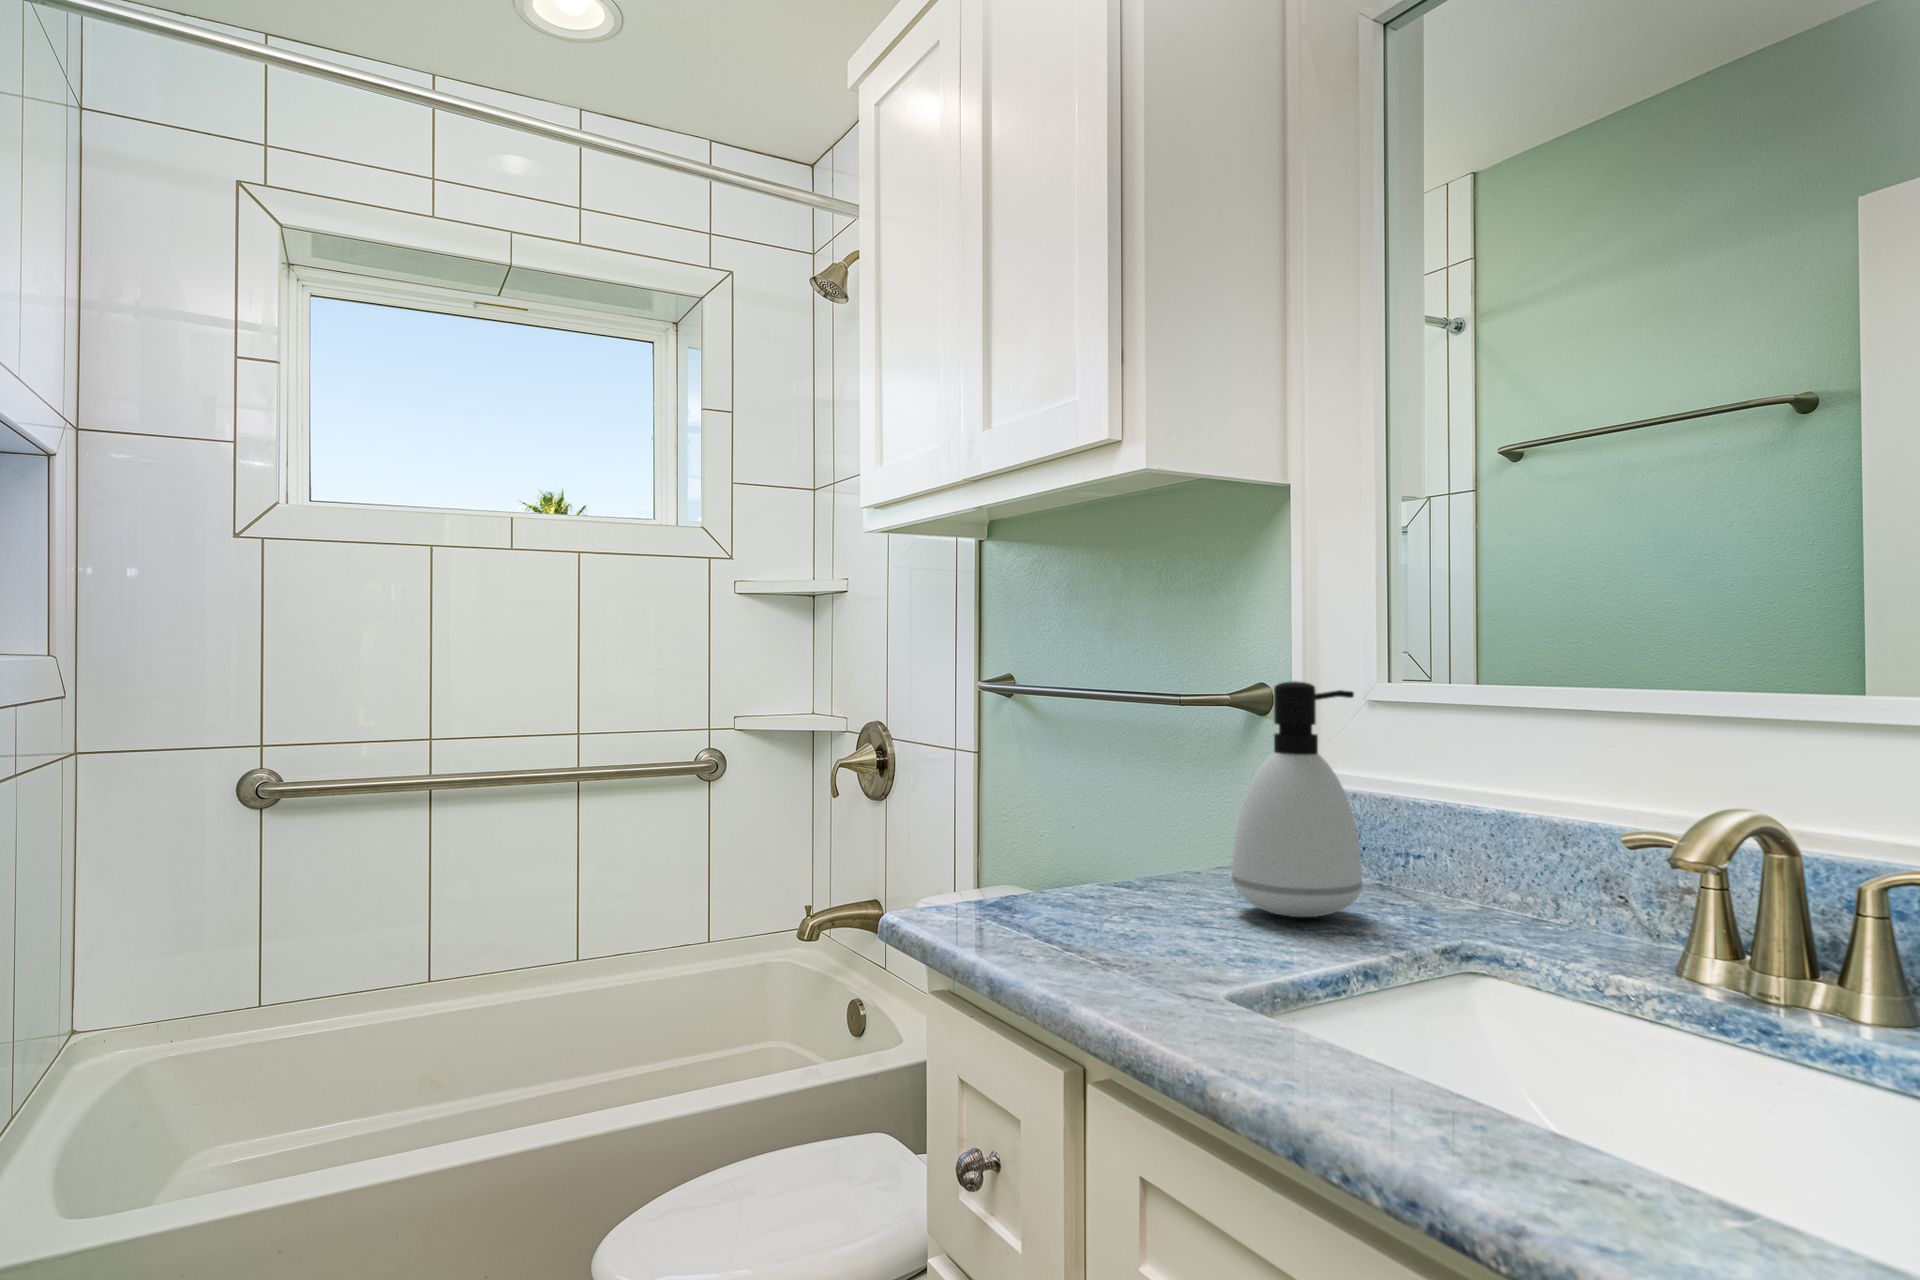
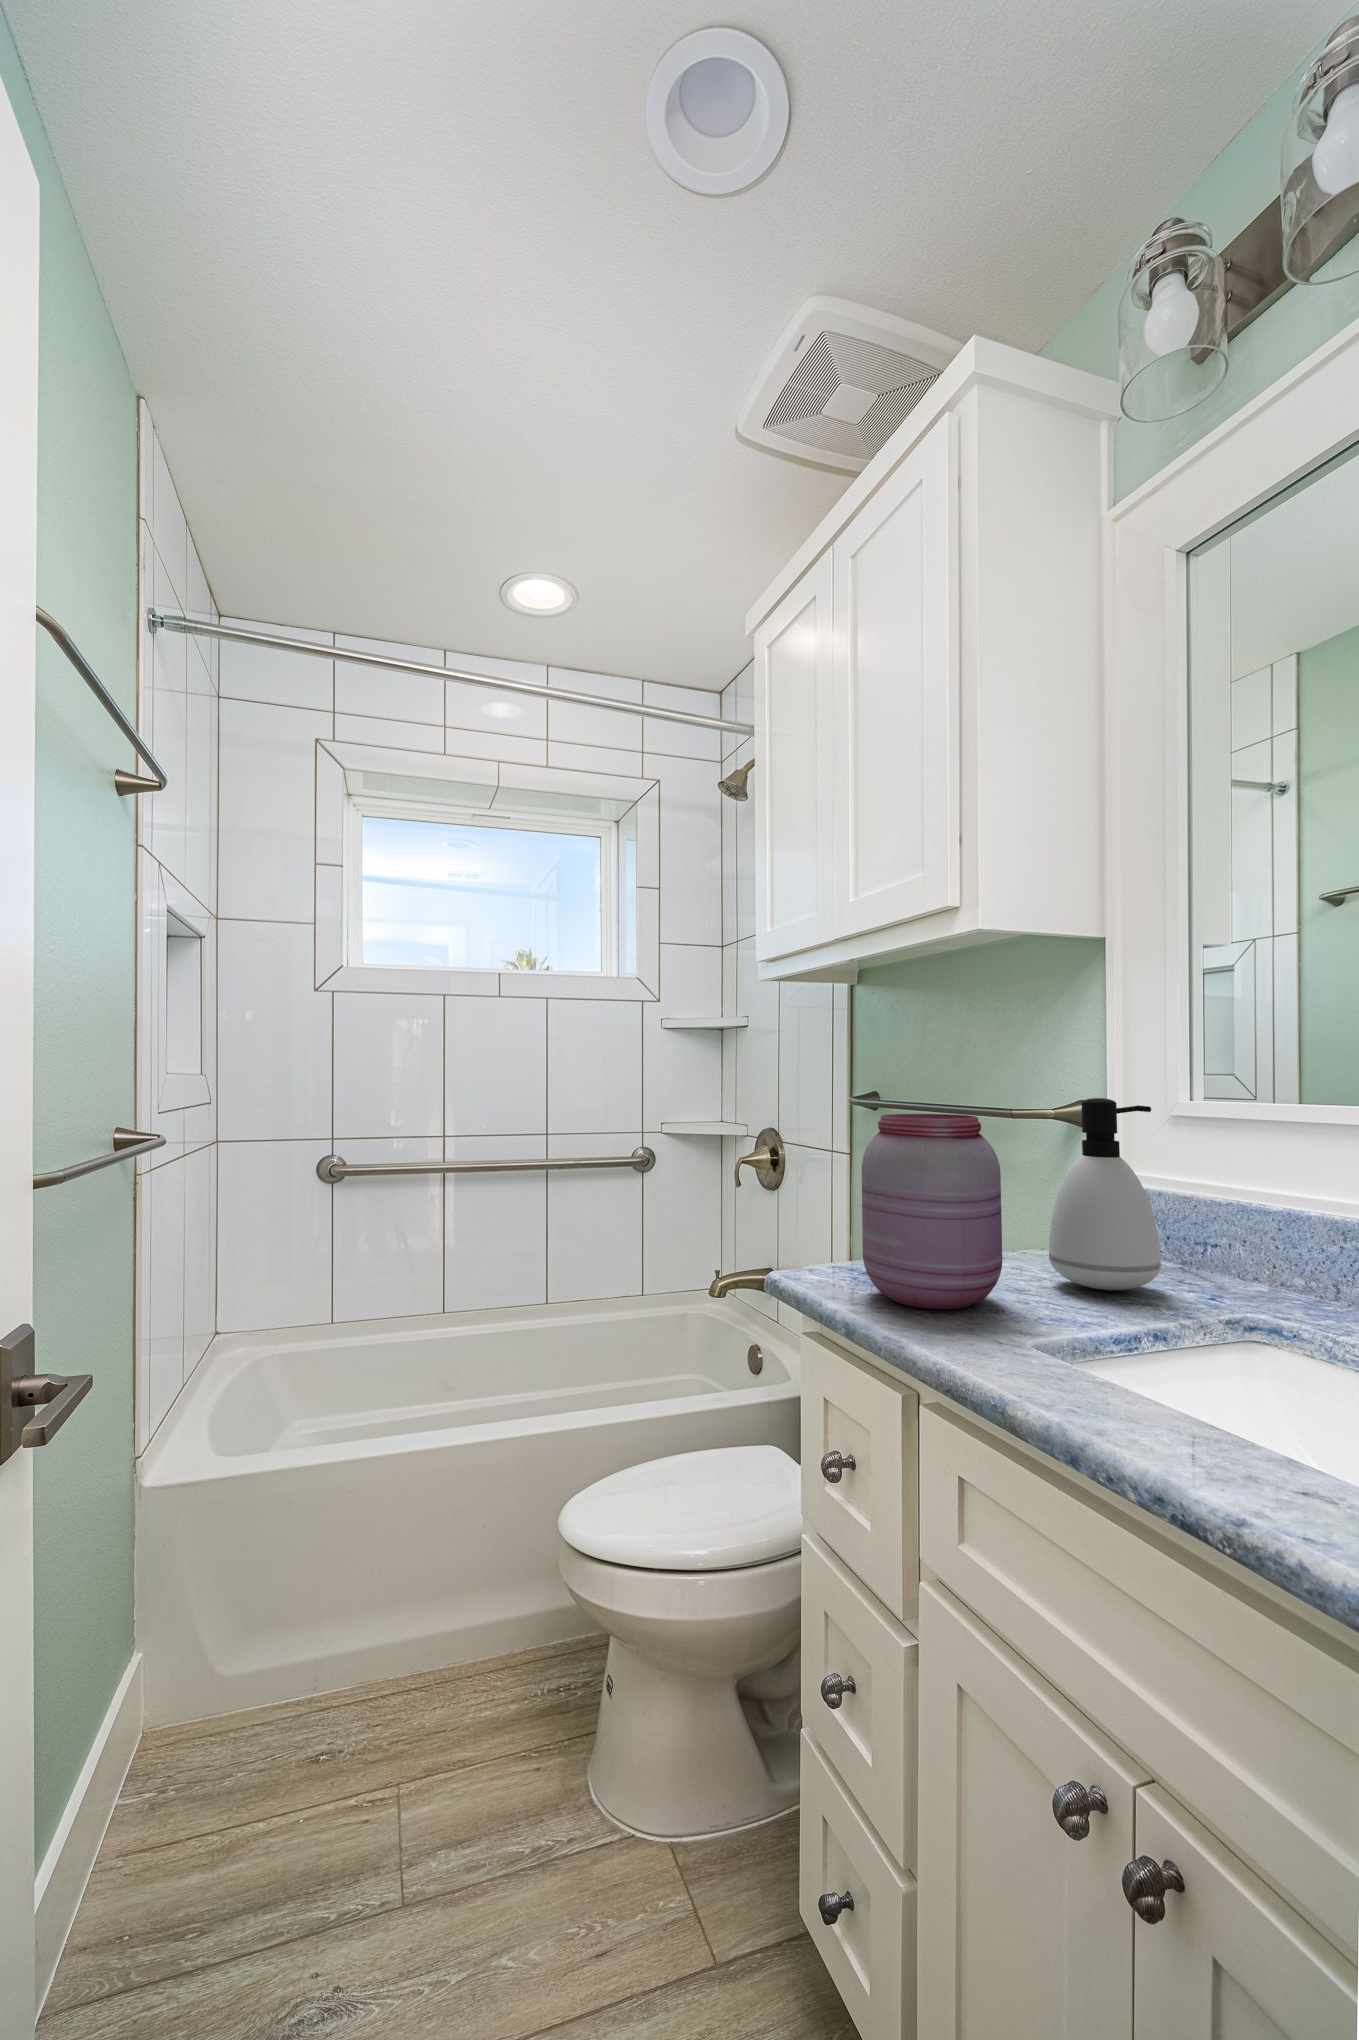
jar: none [1008,704,1182,954] -> present [862,1114,1002,1309]

